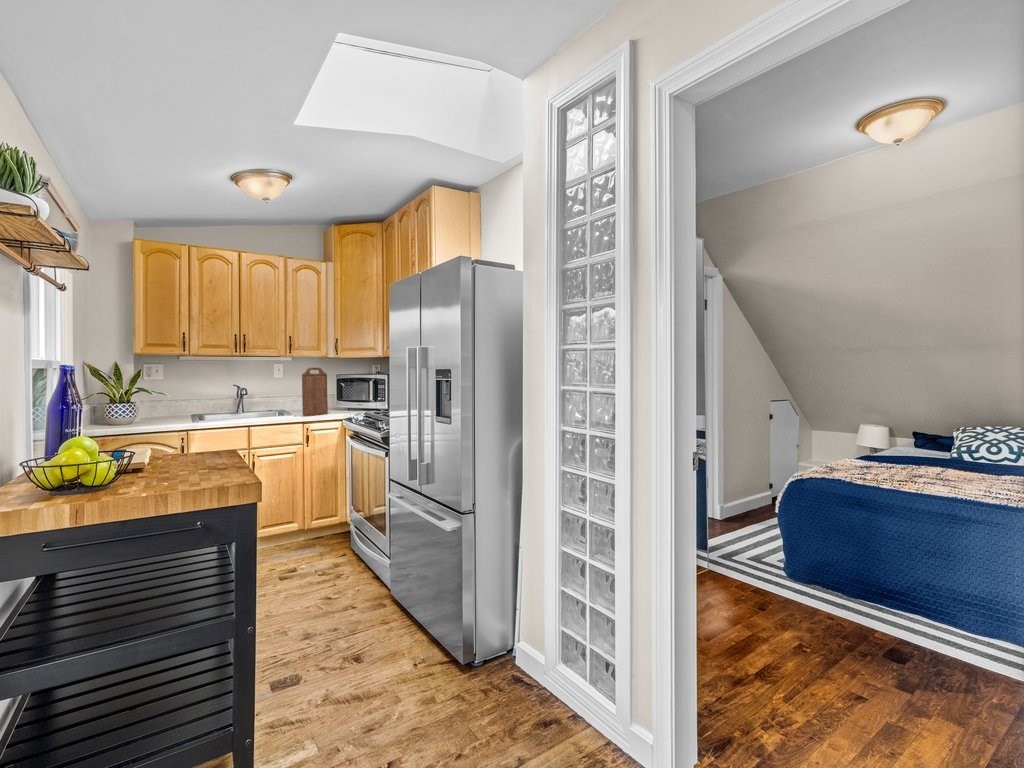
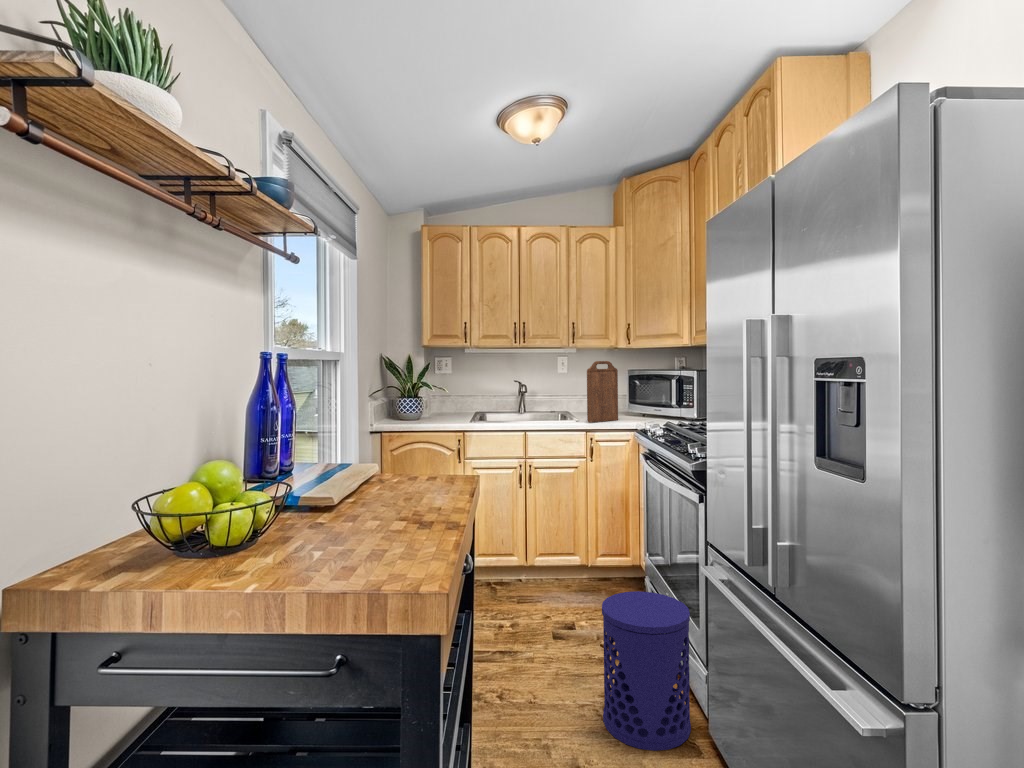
waste bin: none [322,522,381,615] -> present [602,591,691,751]

